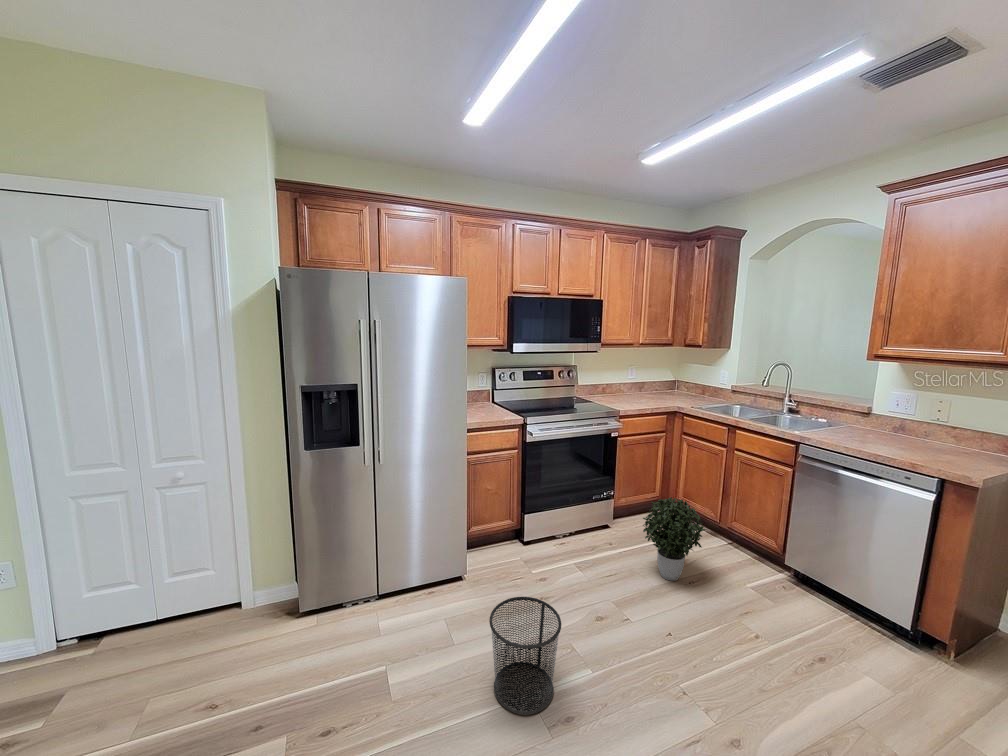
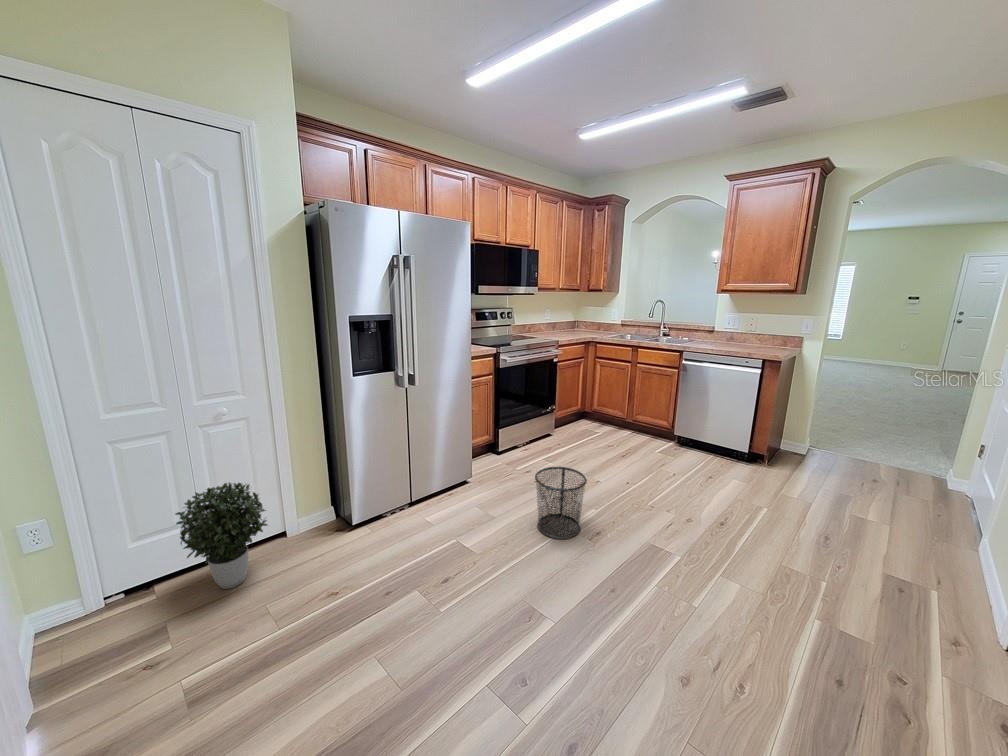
potted plant: present [643,497,705,581] -> present [176,483,267,589]

